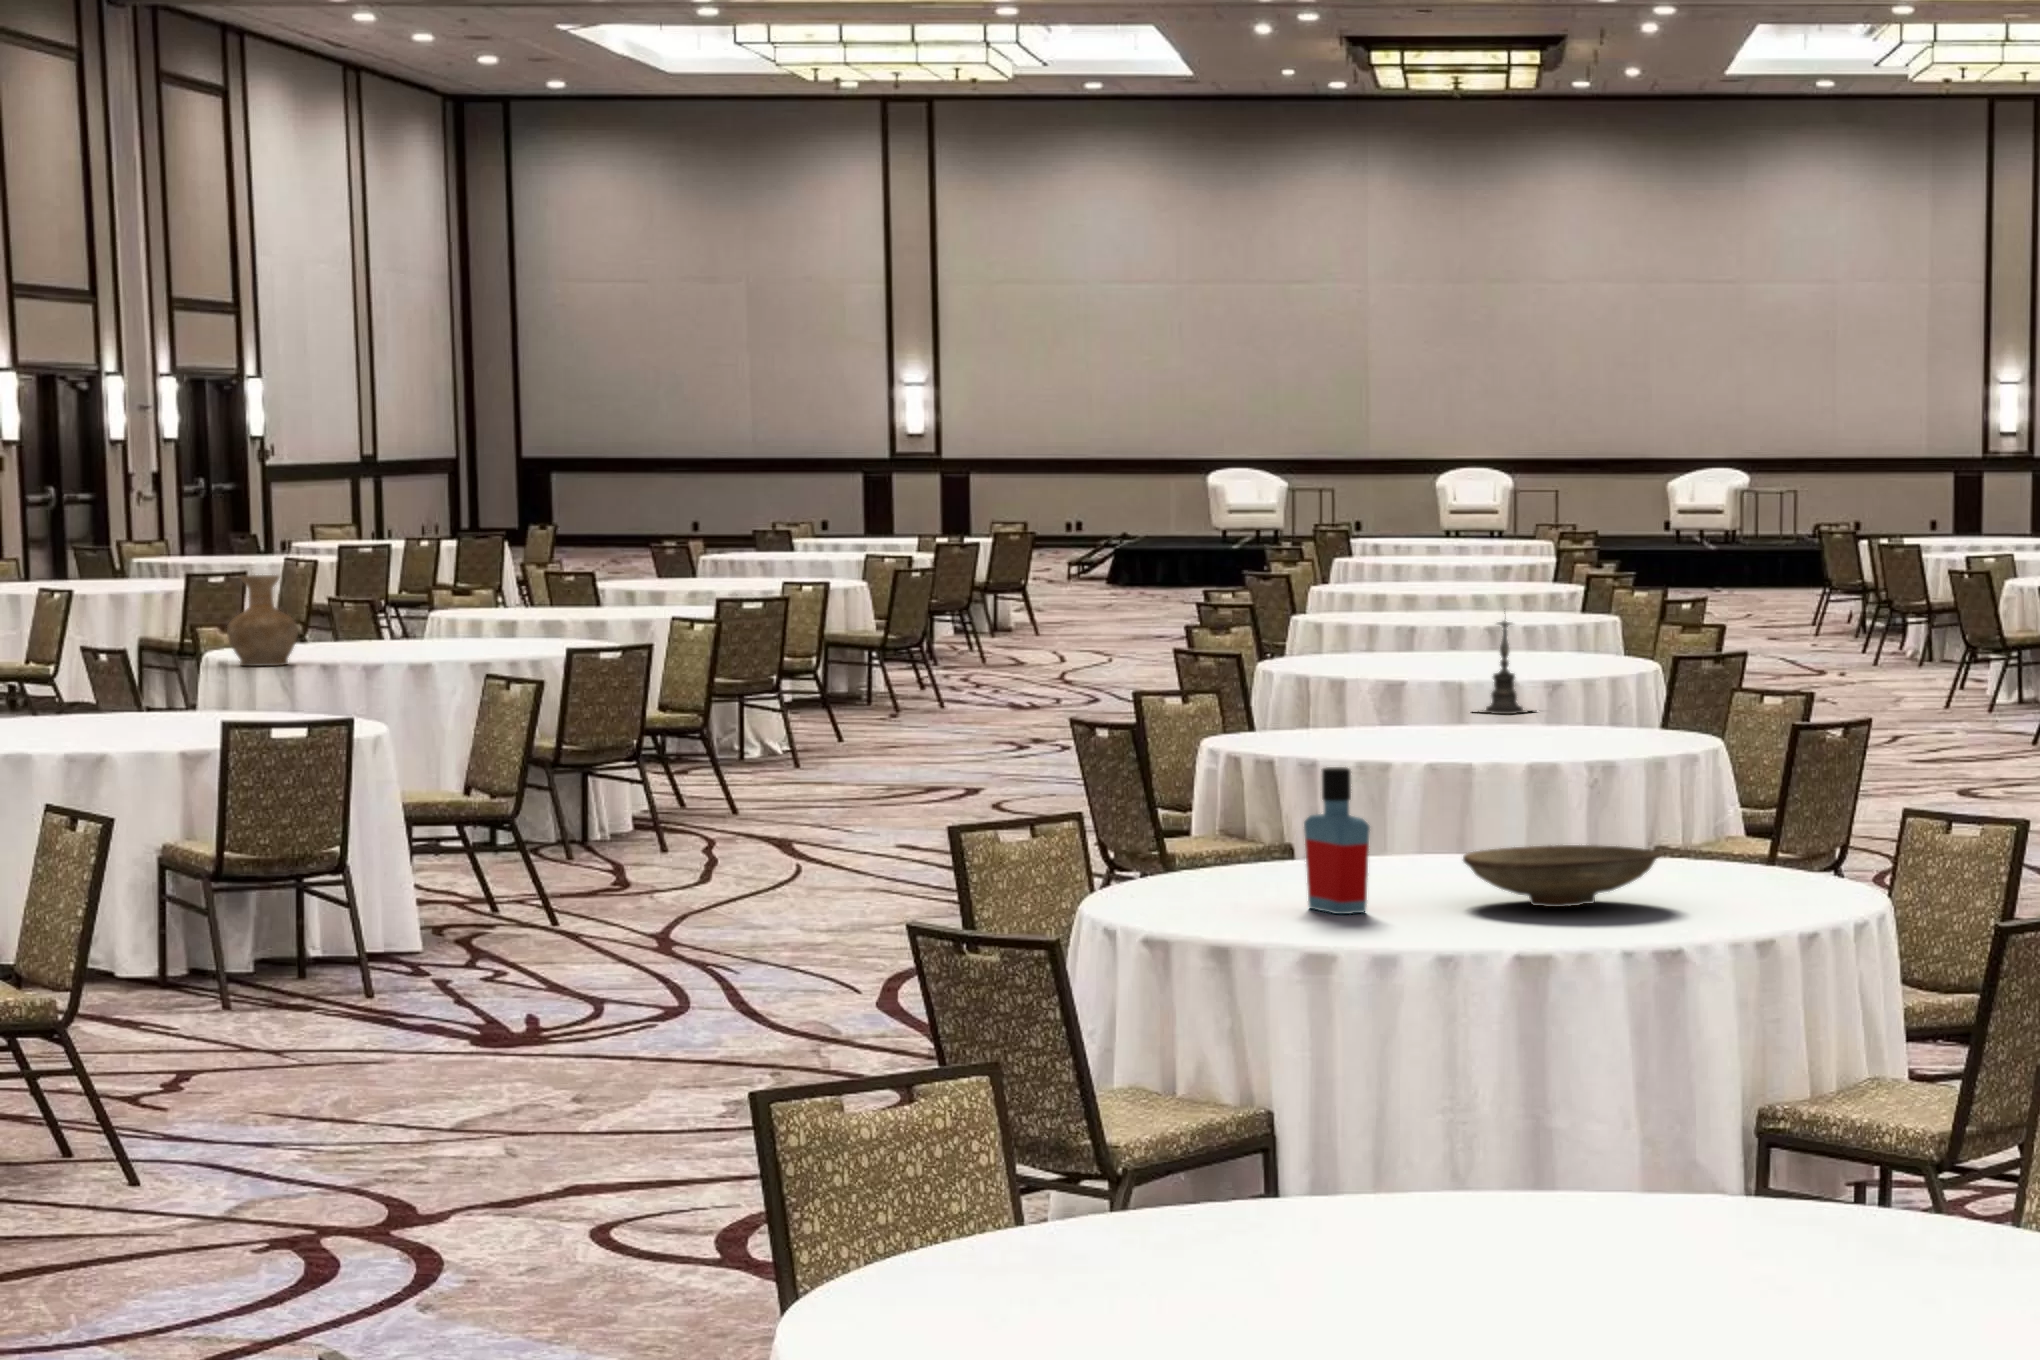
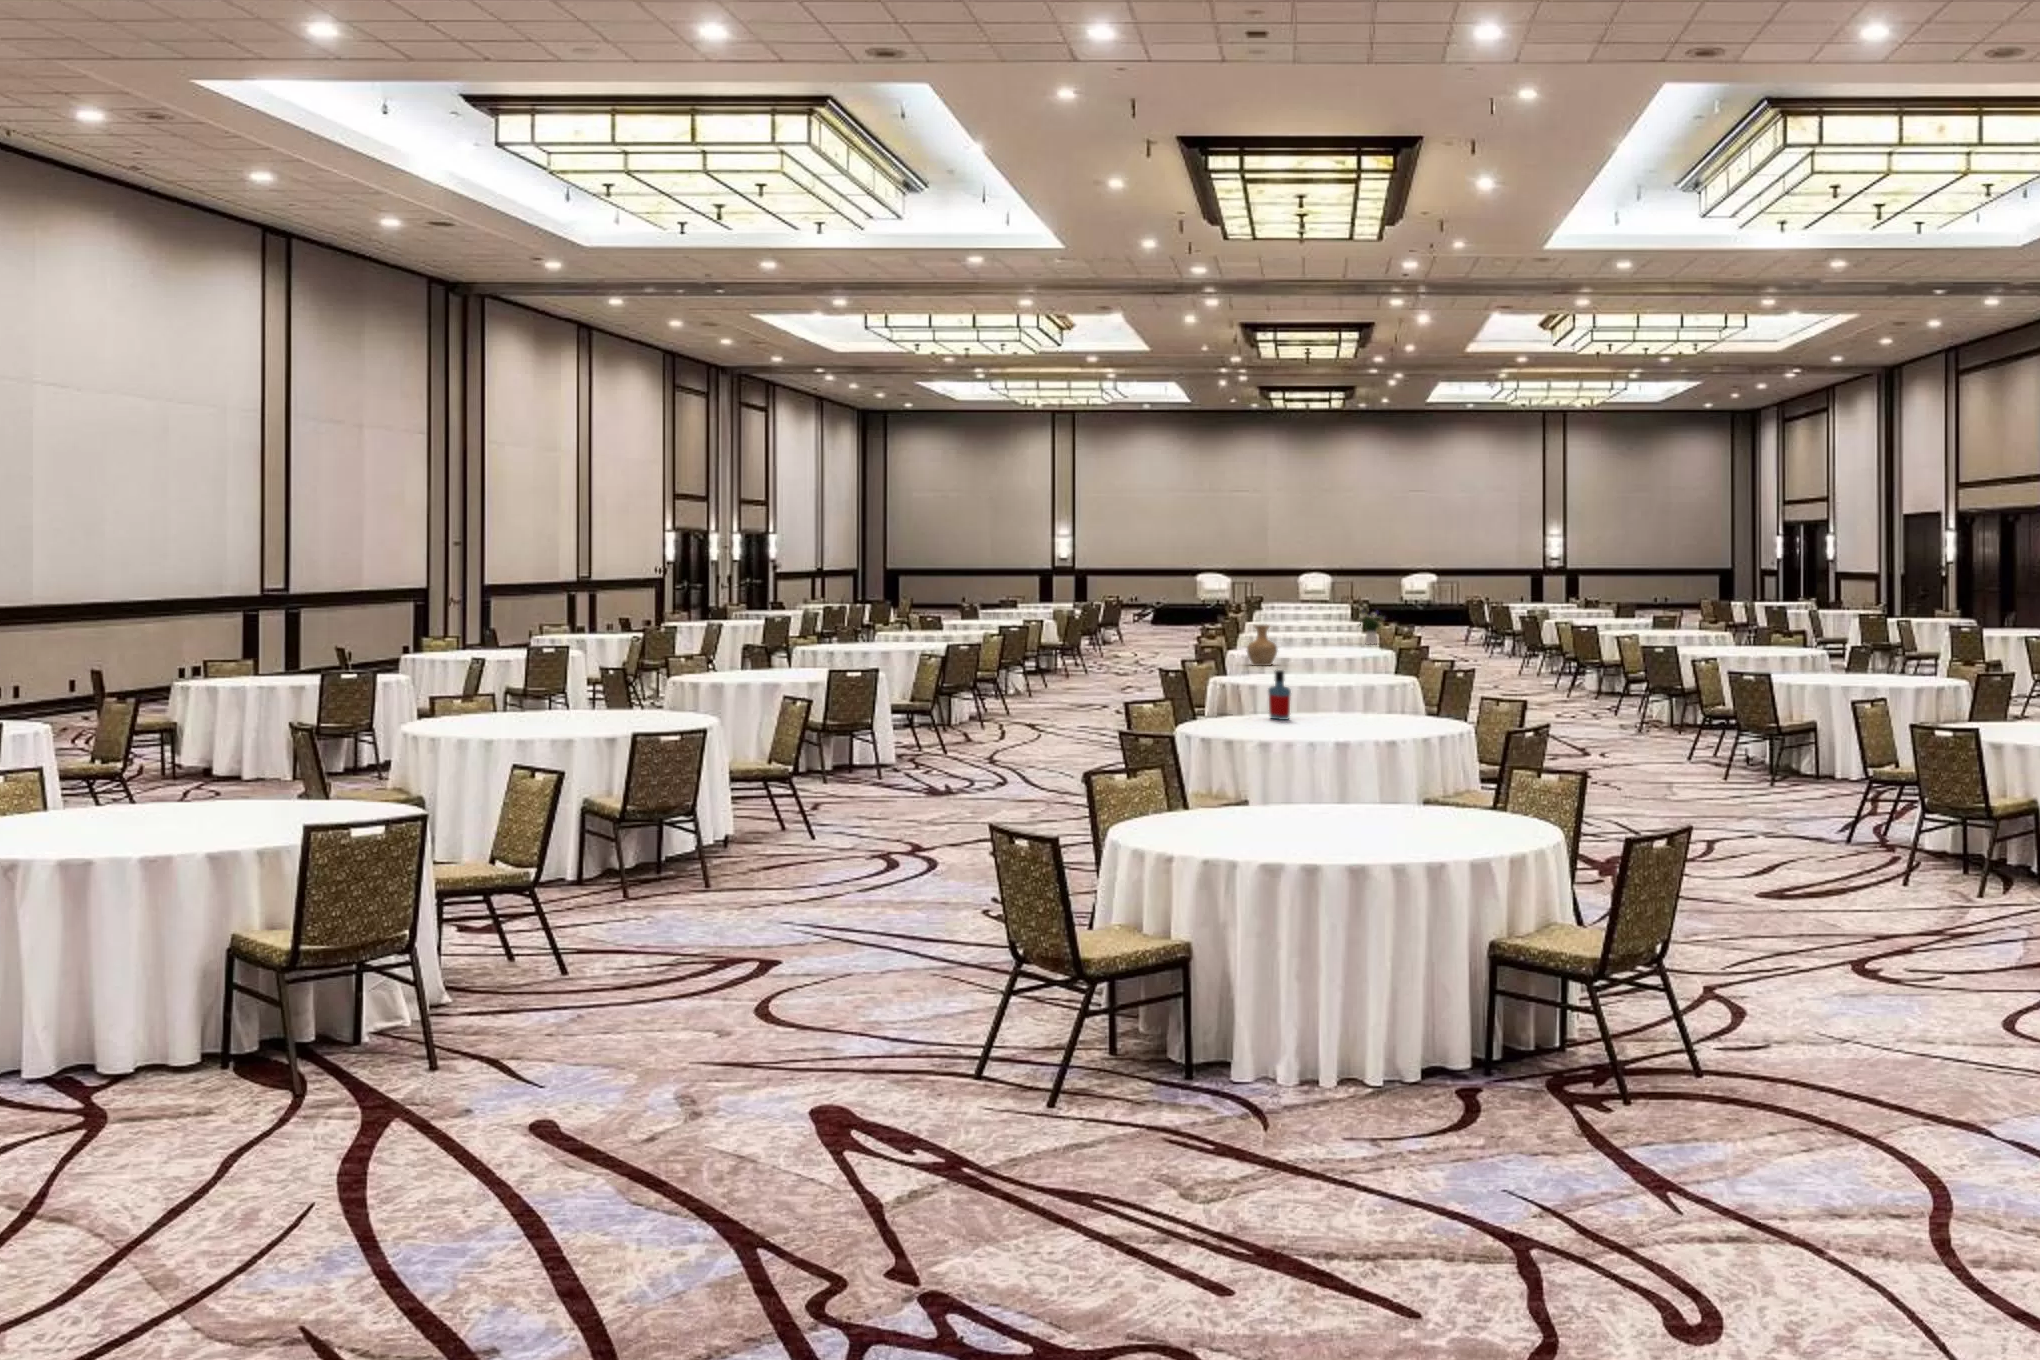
flower arrangement: none [1554,552,1642,643] -> present [1359,611,1385,645]
vase: present [227,575,298,666] -> present [1247,625,1278,666]
candle holder: present [1482,618,1525,714] -> none [1319,626,1346,668]
decorative bowl: present [1463,845,1662,907] -> none [1322,699,1390,718]

